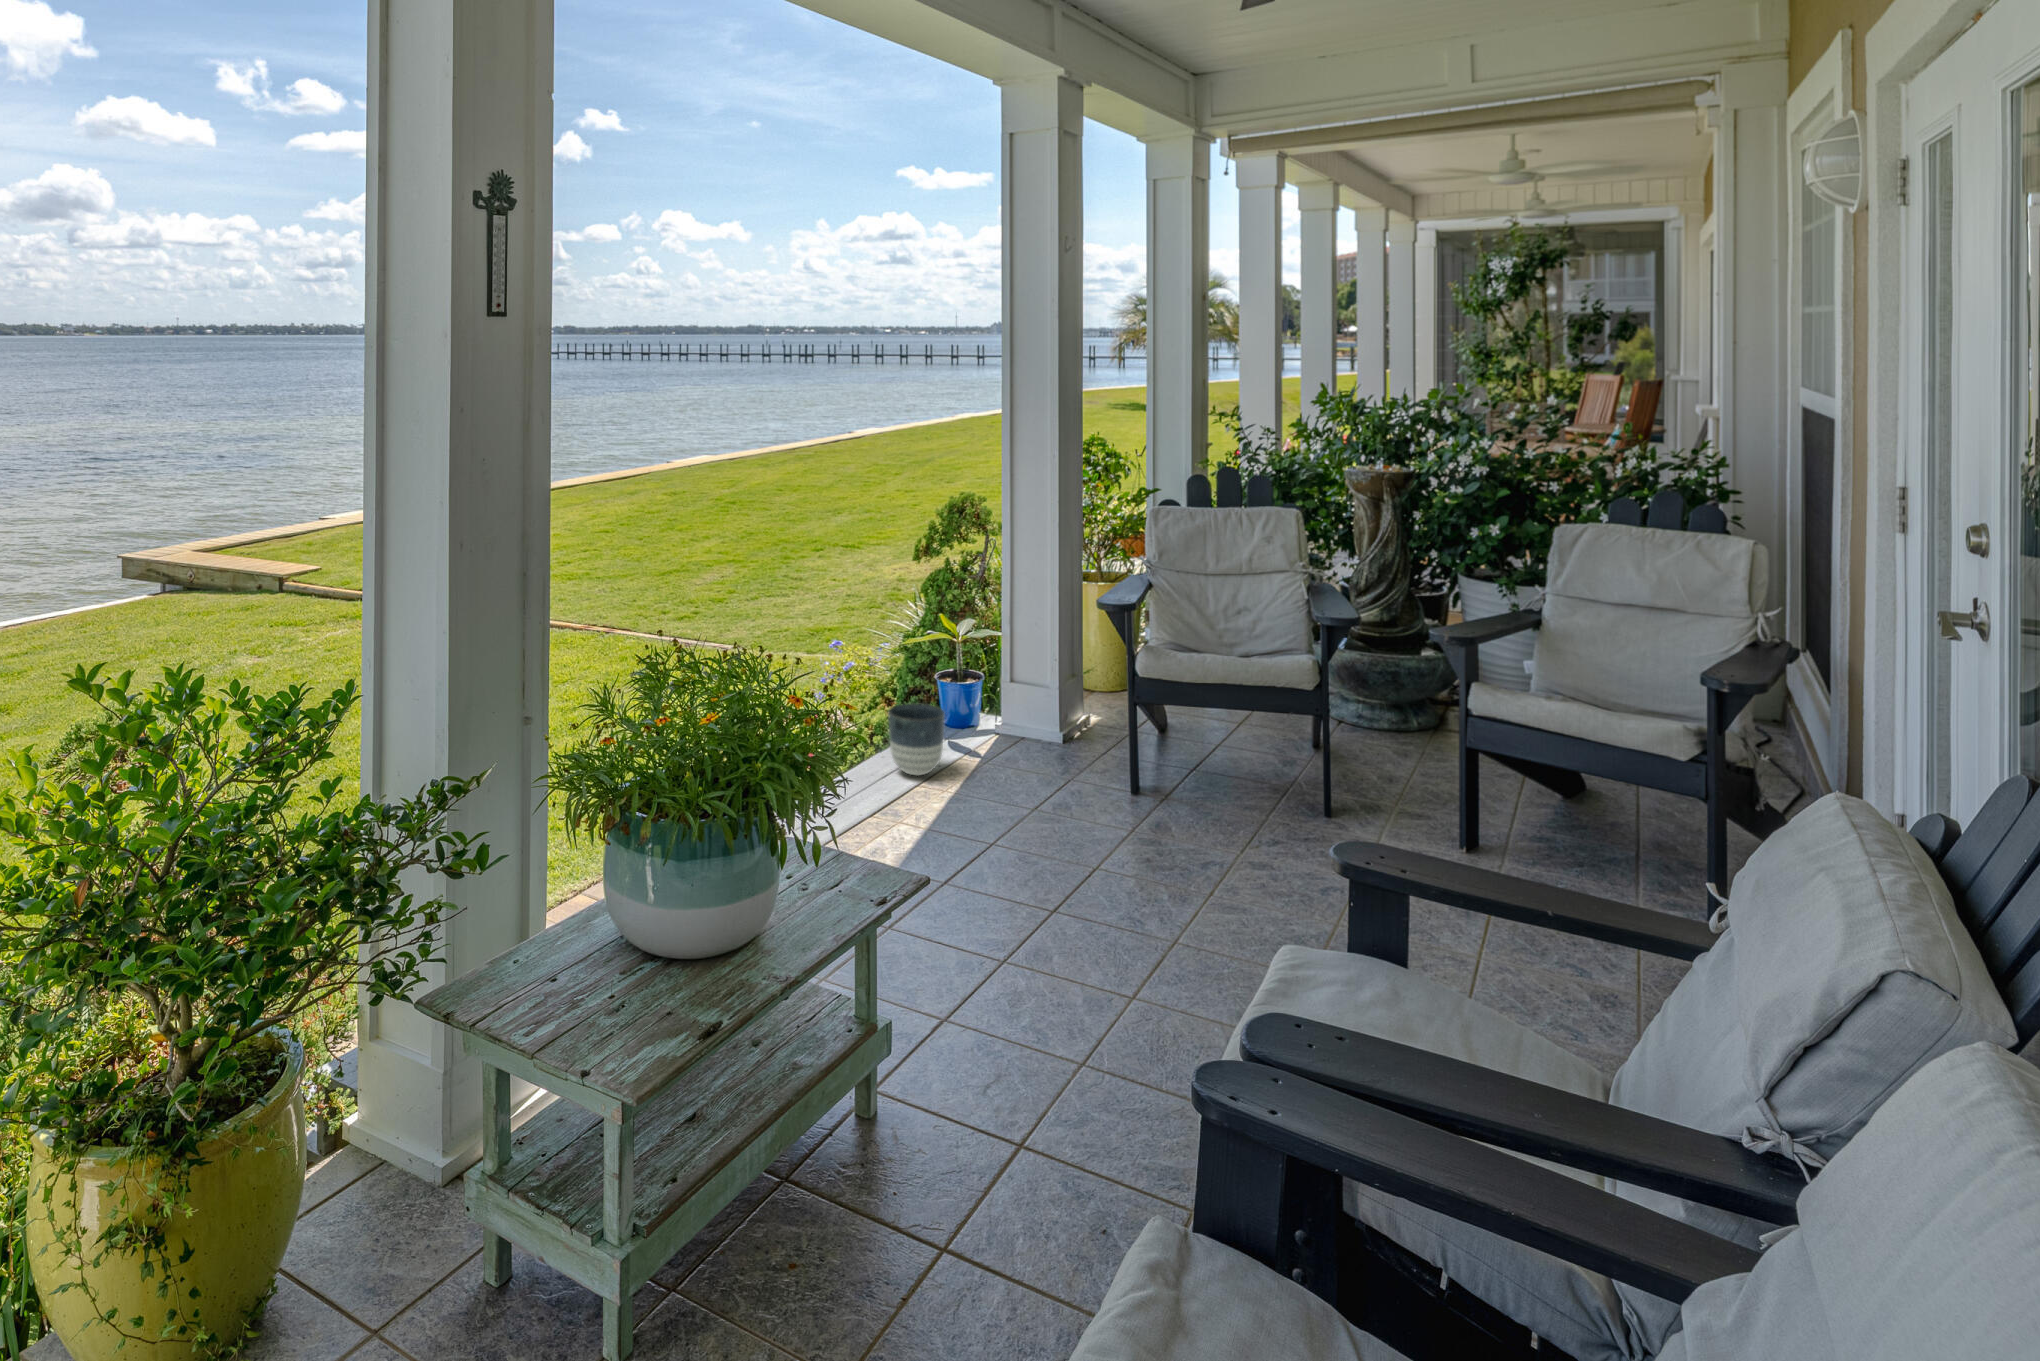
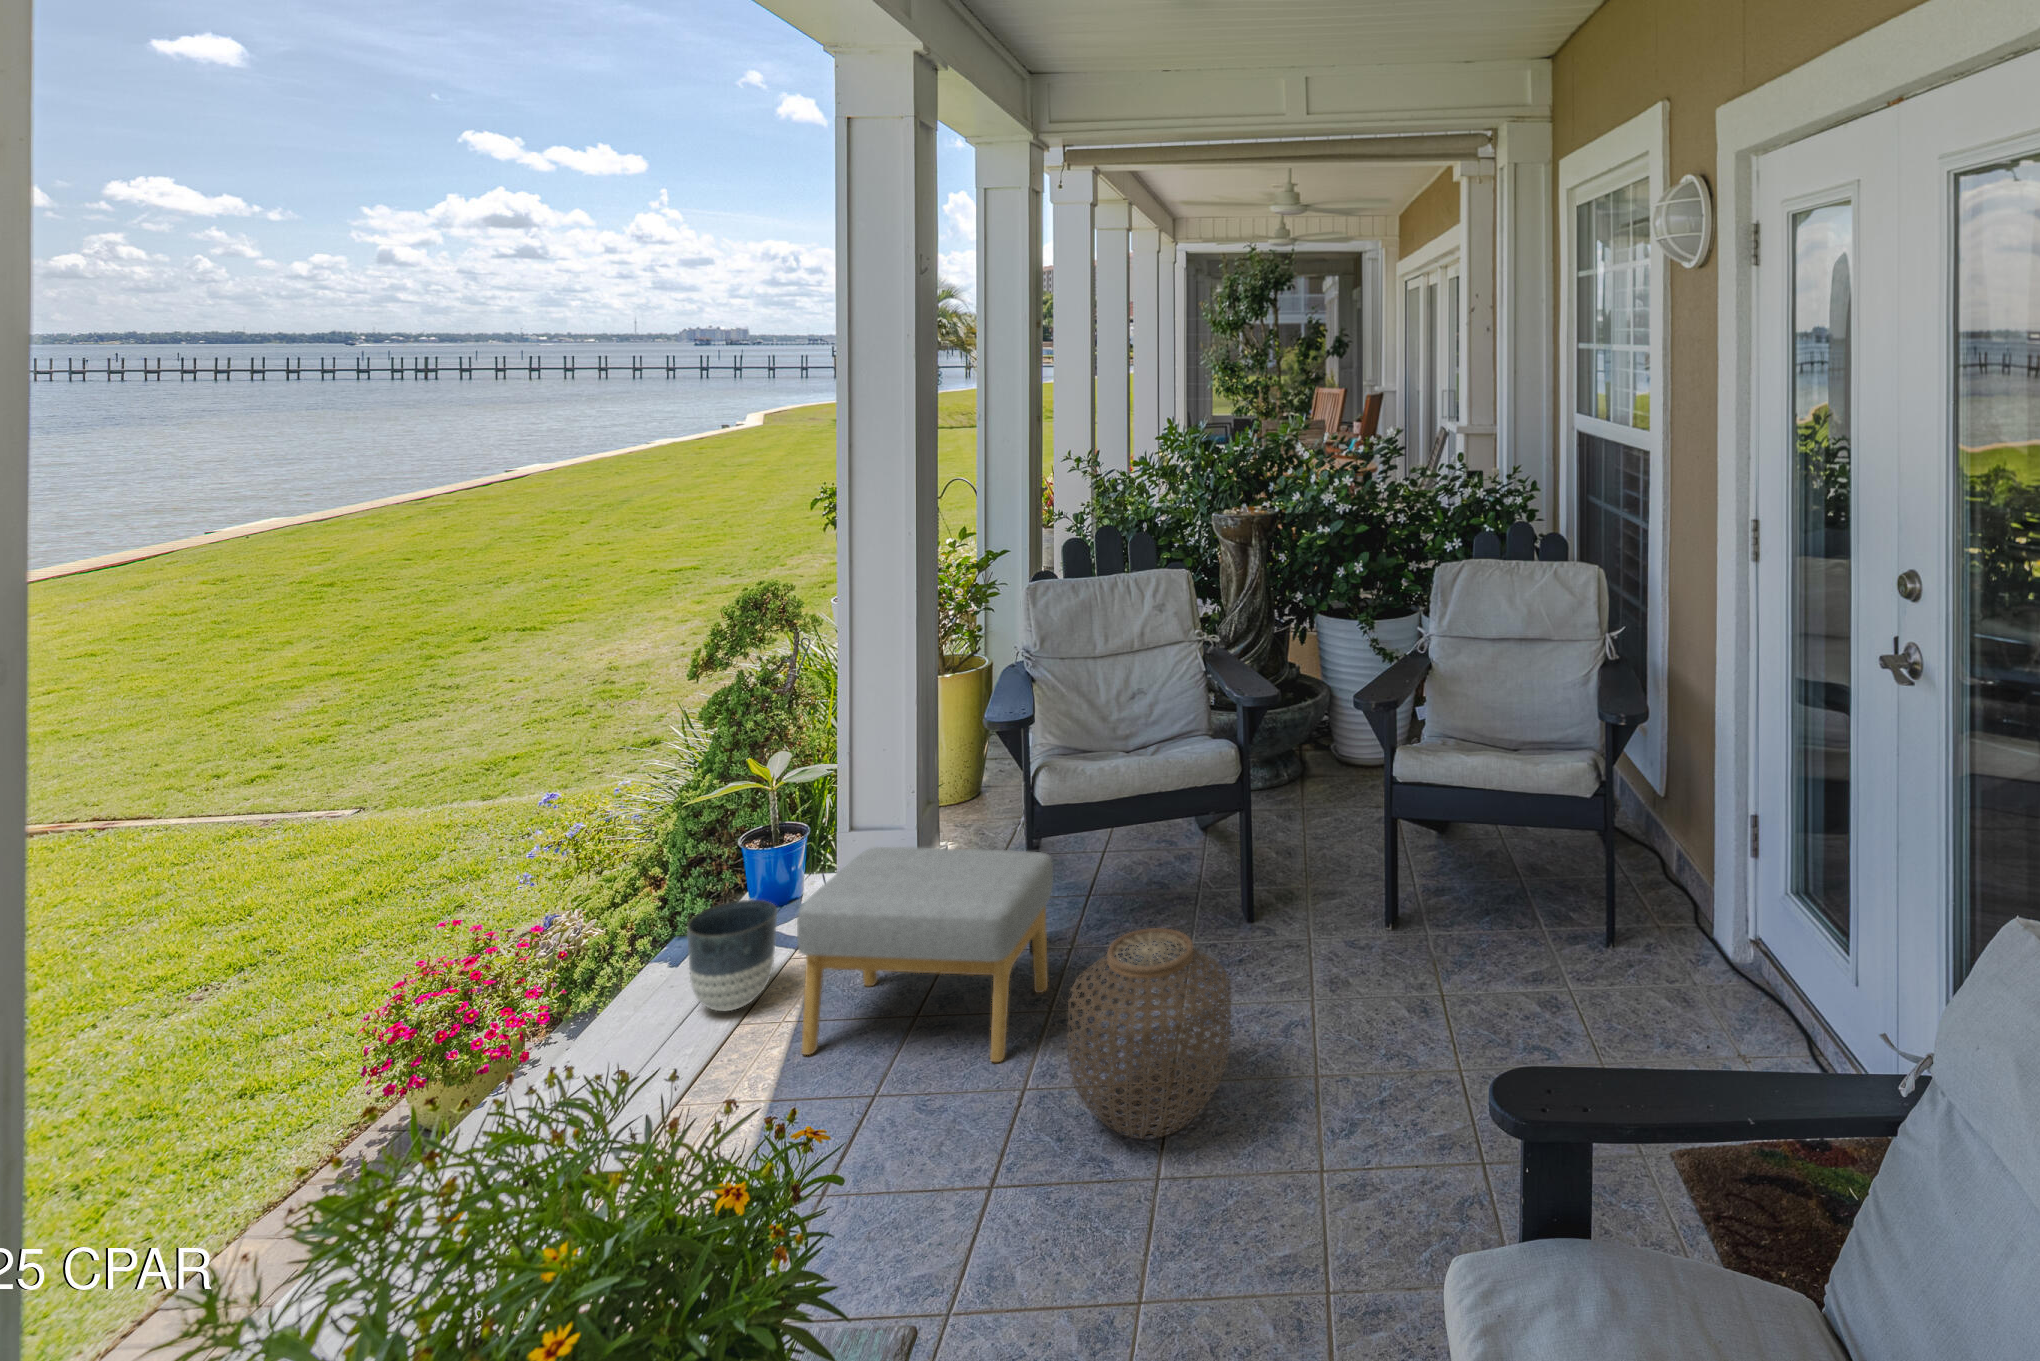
footstool: none [947,684,1135,850] -> present [797,847,1053,1062]
woven basket: none [1111,766,1246,926] -> present [1068,928,1231,1139]

